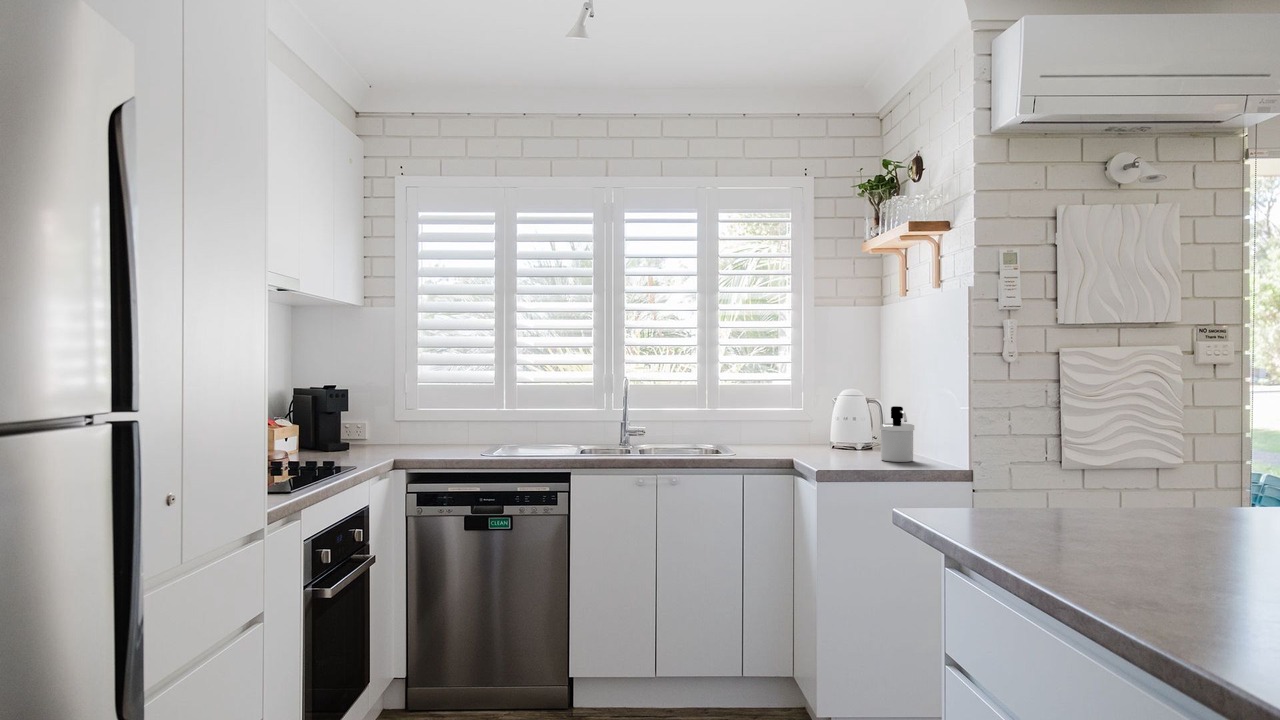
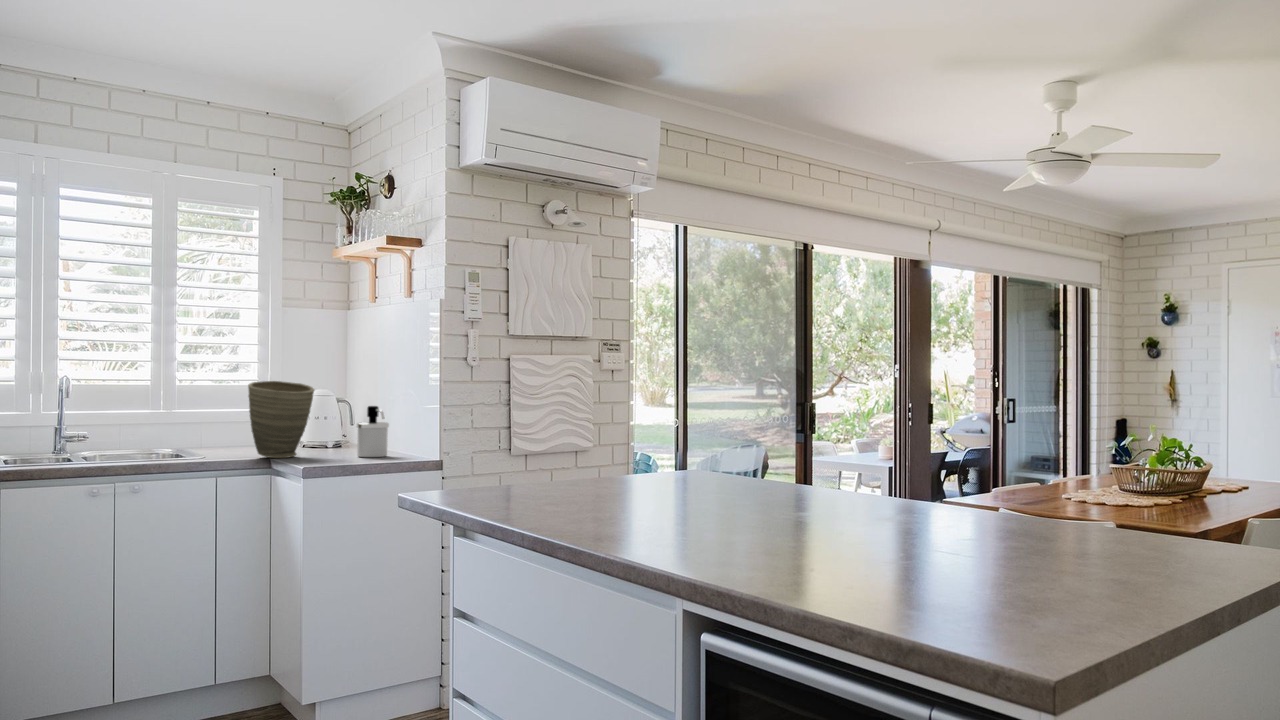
vase: none [775,379,838,456] -> present [248,381,314,458]

